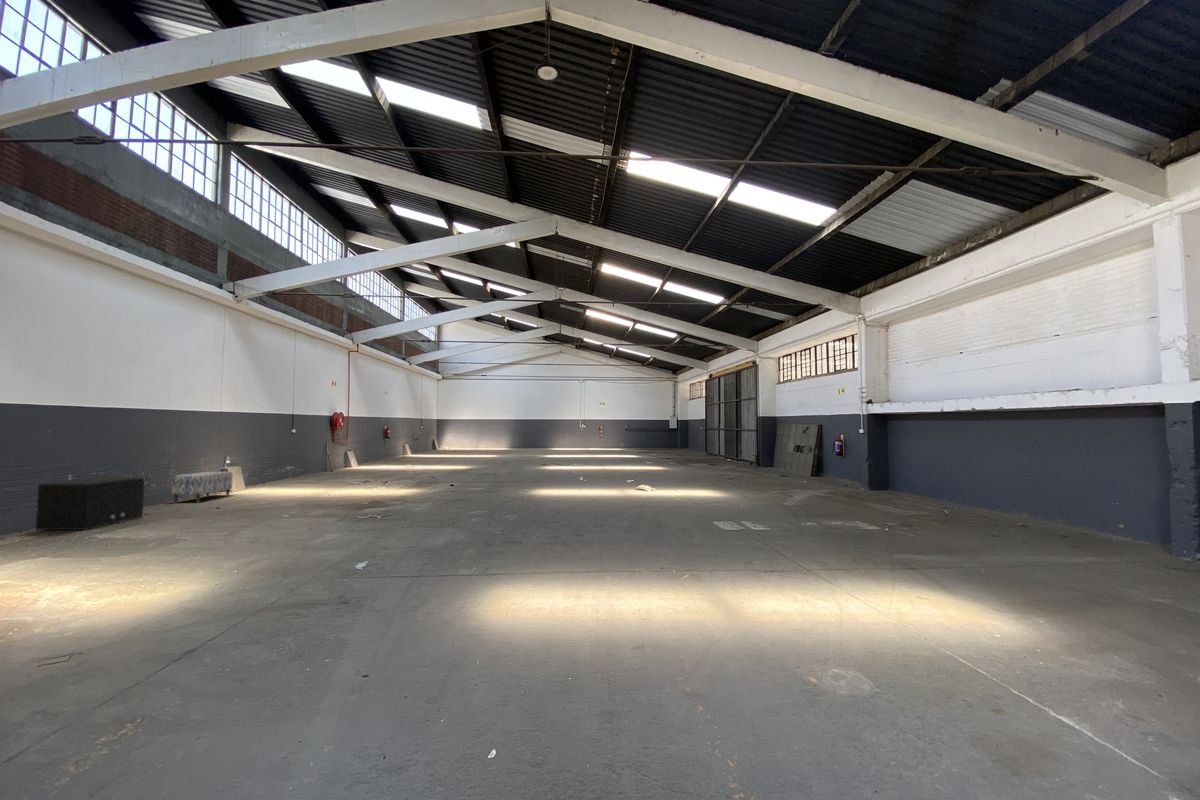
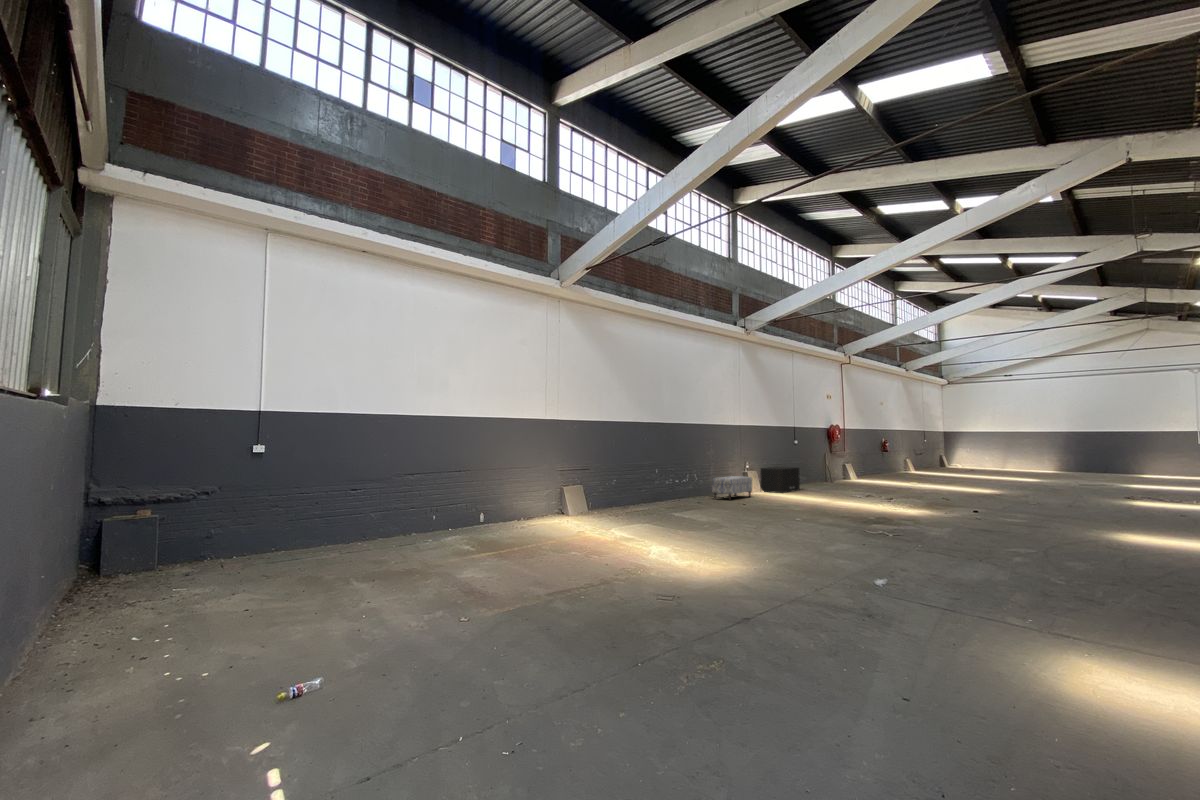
storage cabinet: present [36,477,145,530] -> present [760,467,800,493]

